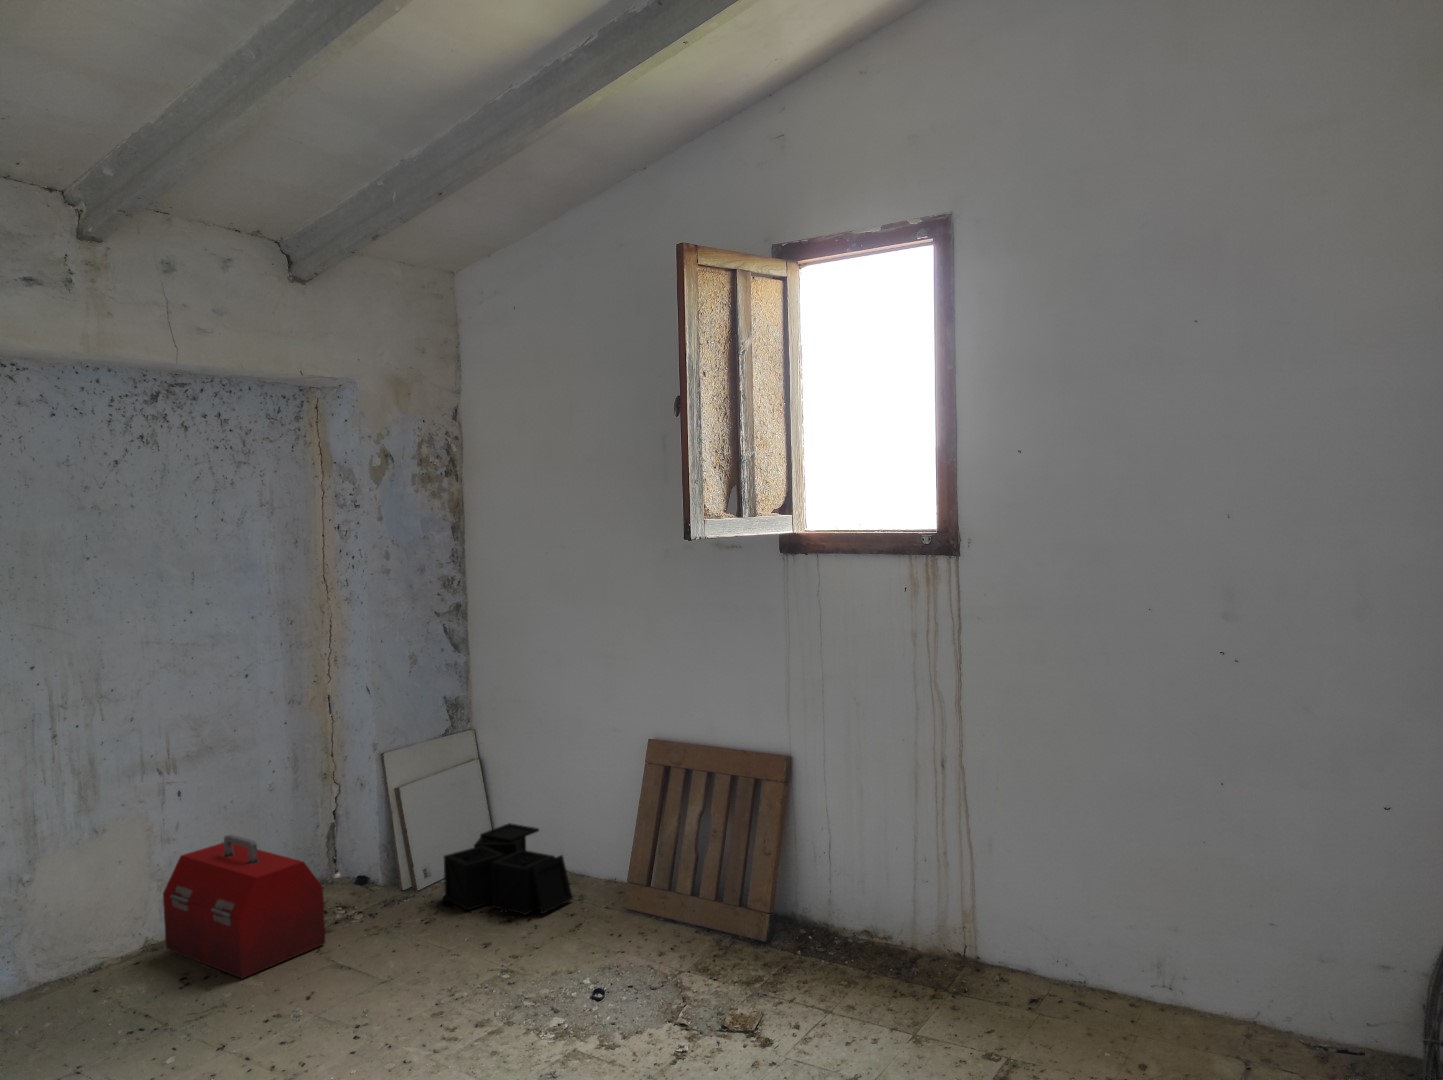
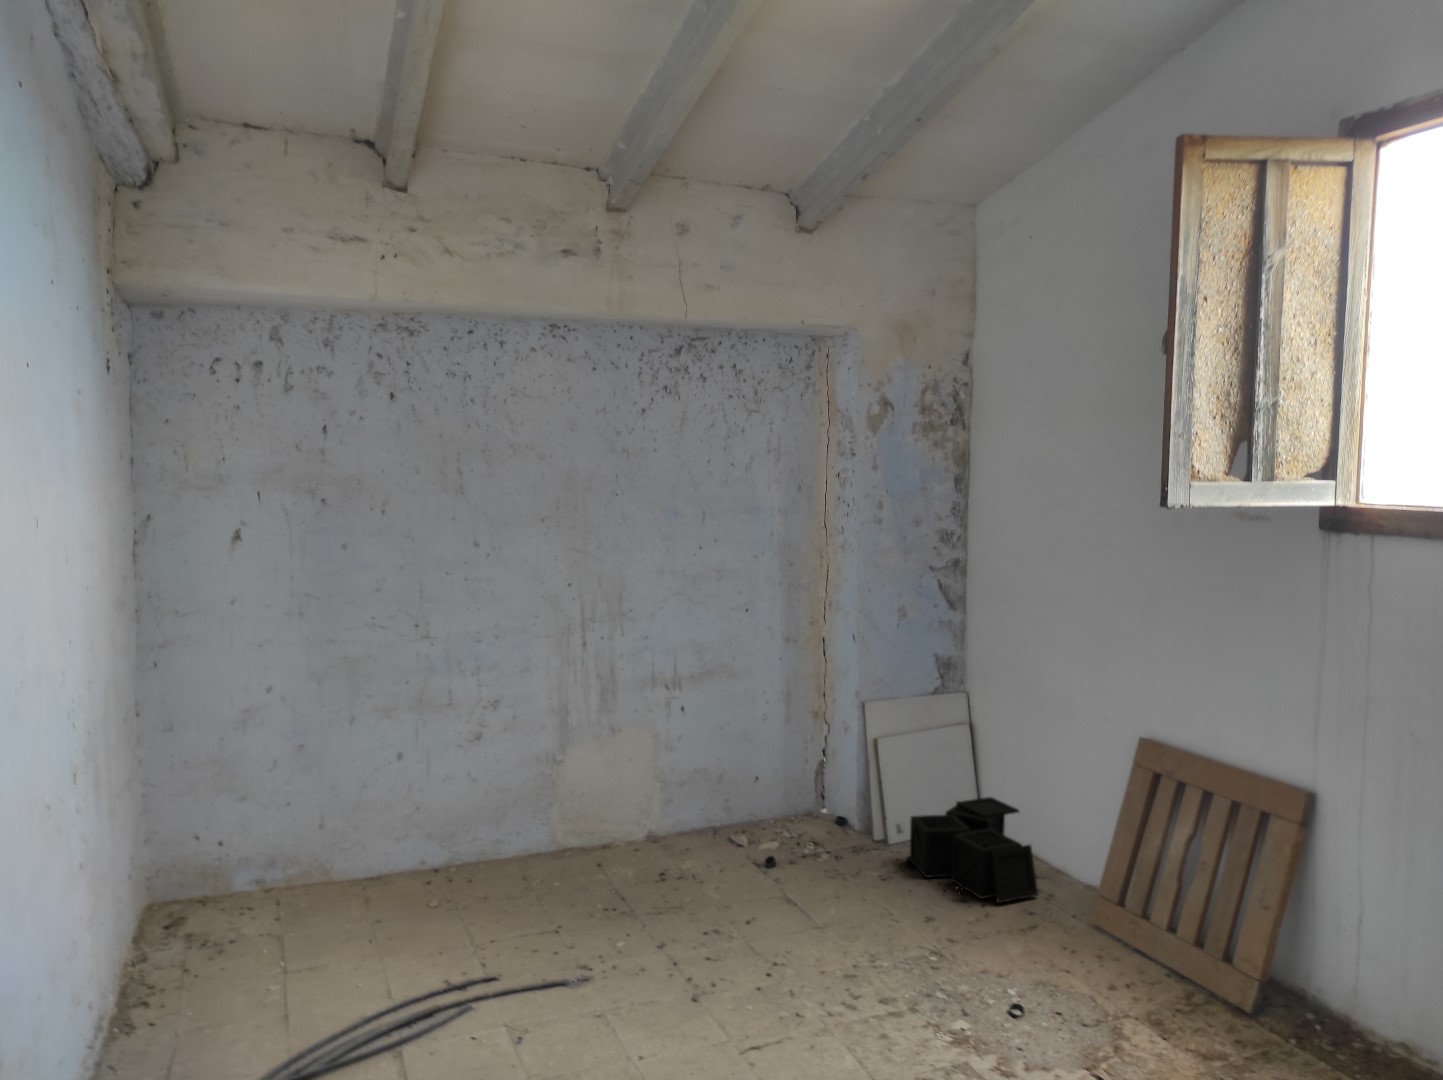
toolbox: present [163,835,325,978] -> none [663,754,785,887]

